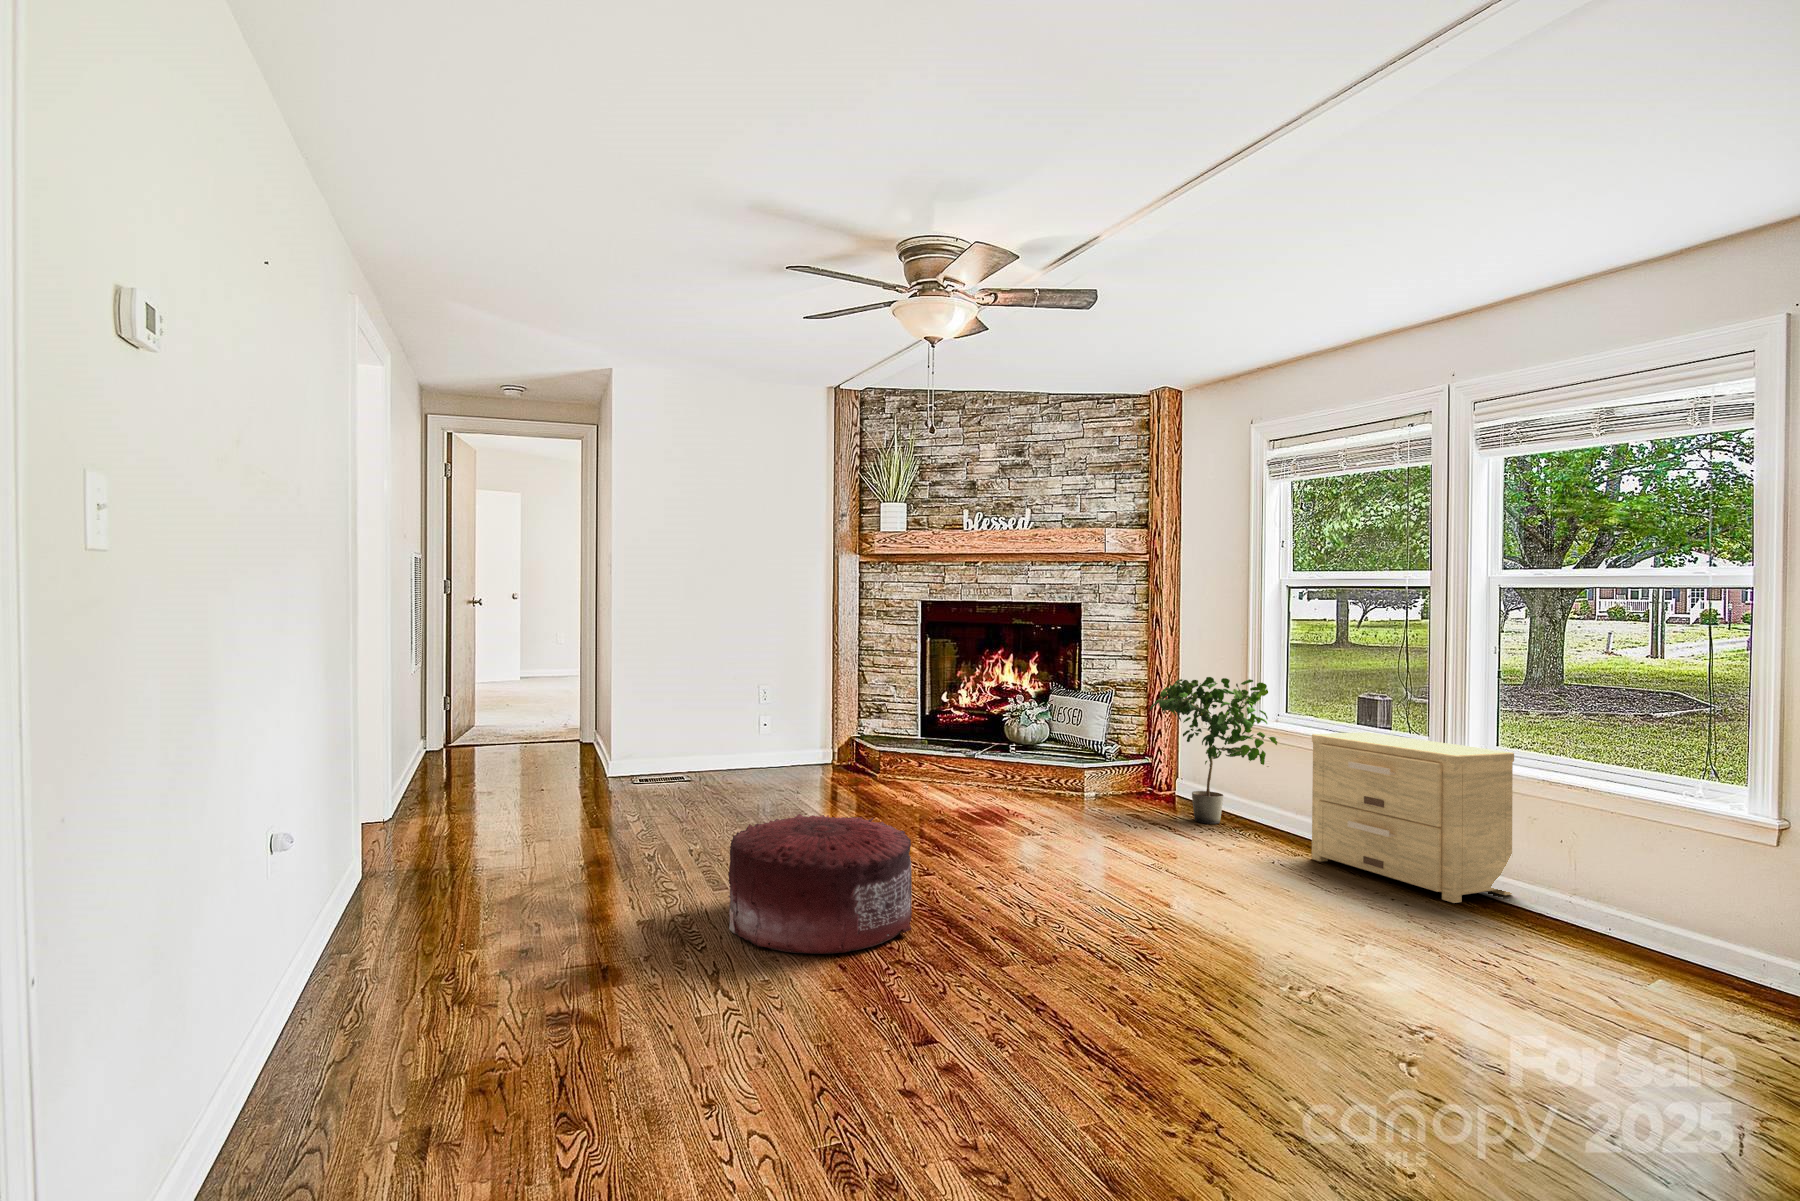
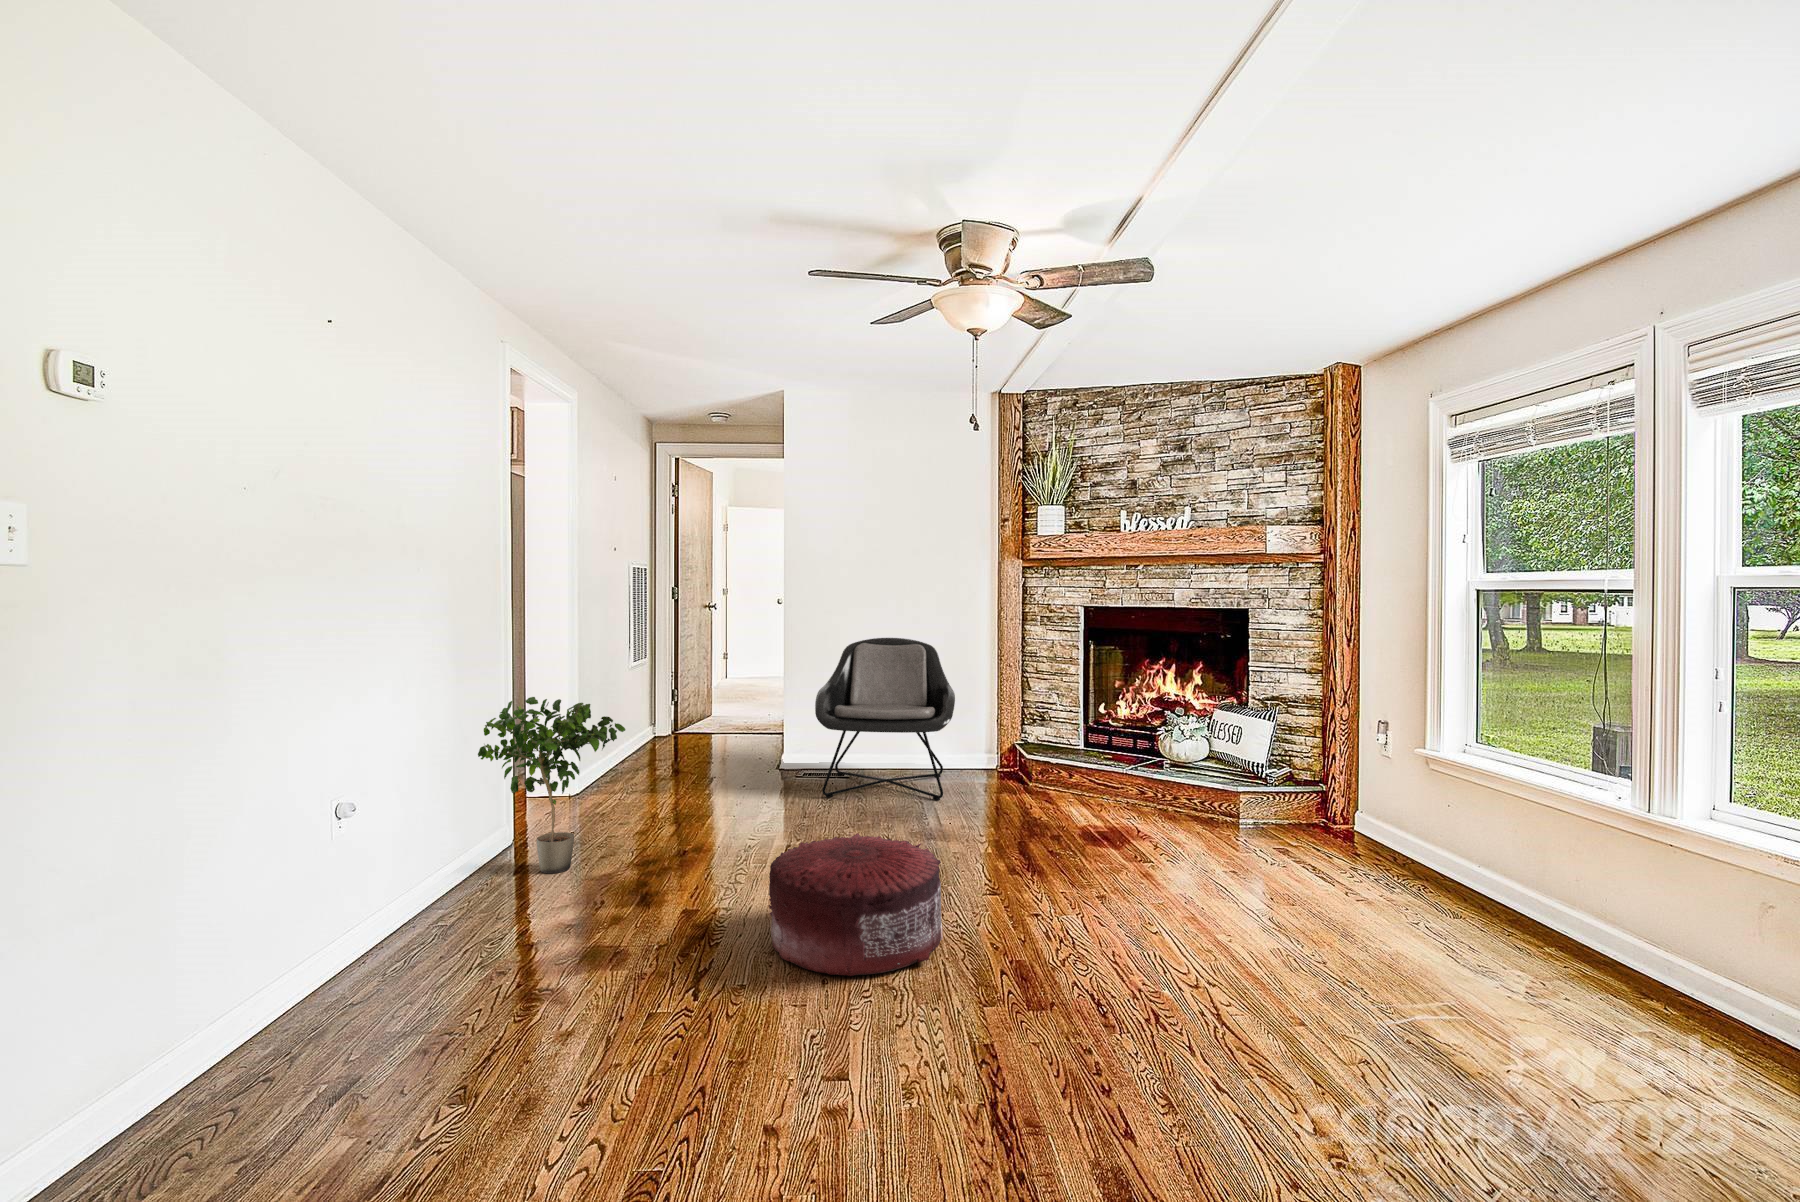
lounge chair: none [662,632,814,802] -> present [815,638,955,800]
potted plant: present [1150,677,1277,824] -> present [478,697,625,873]
side table: present [1312,732,1514,903] -> none [1460,780,1721,1007]

